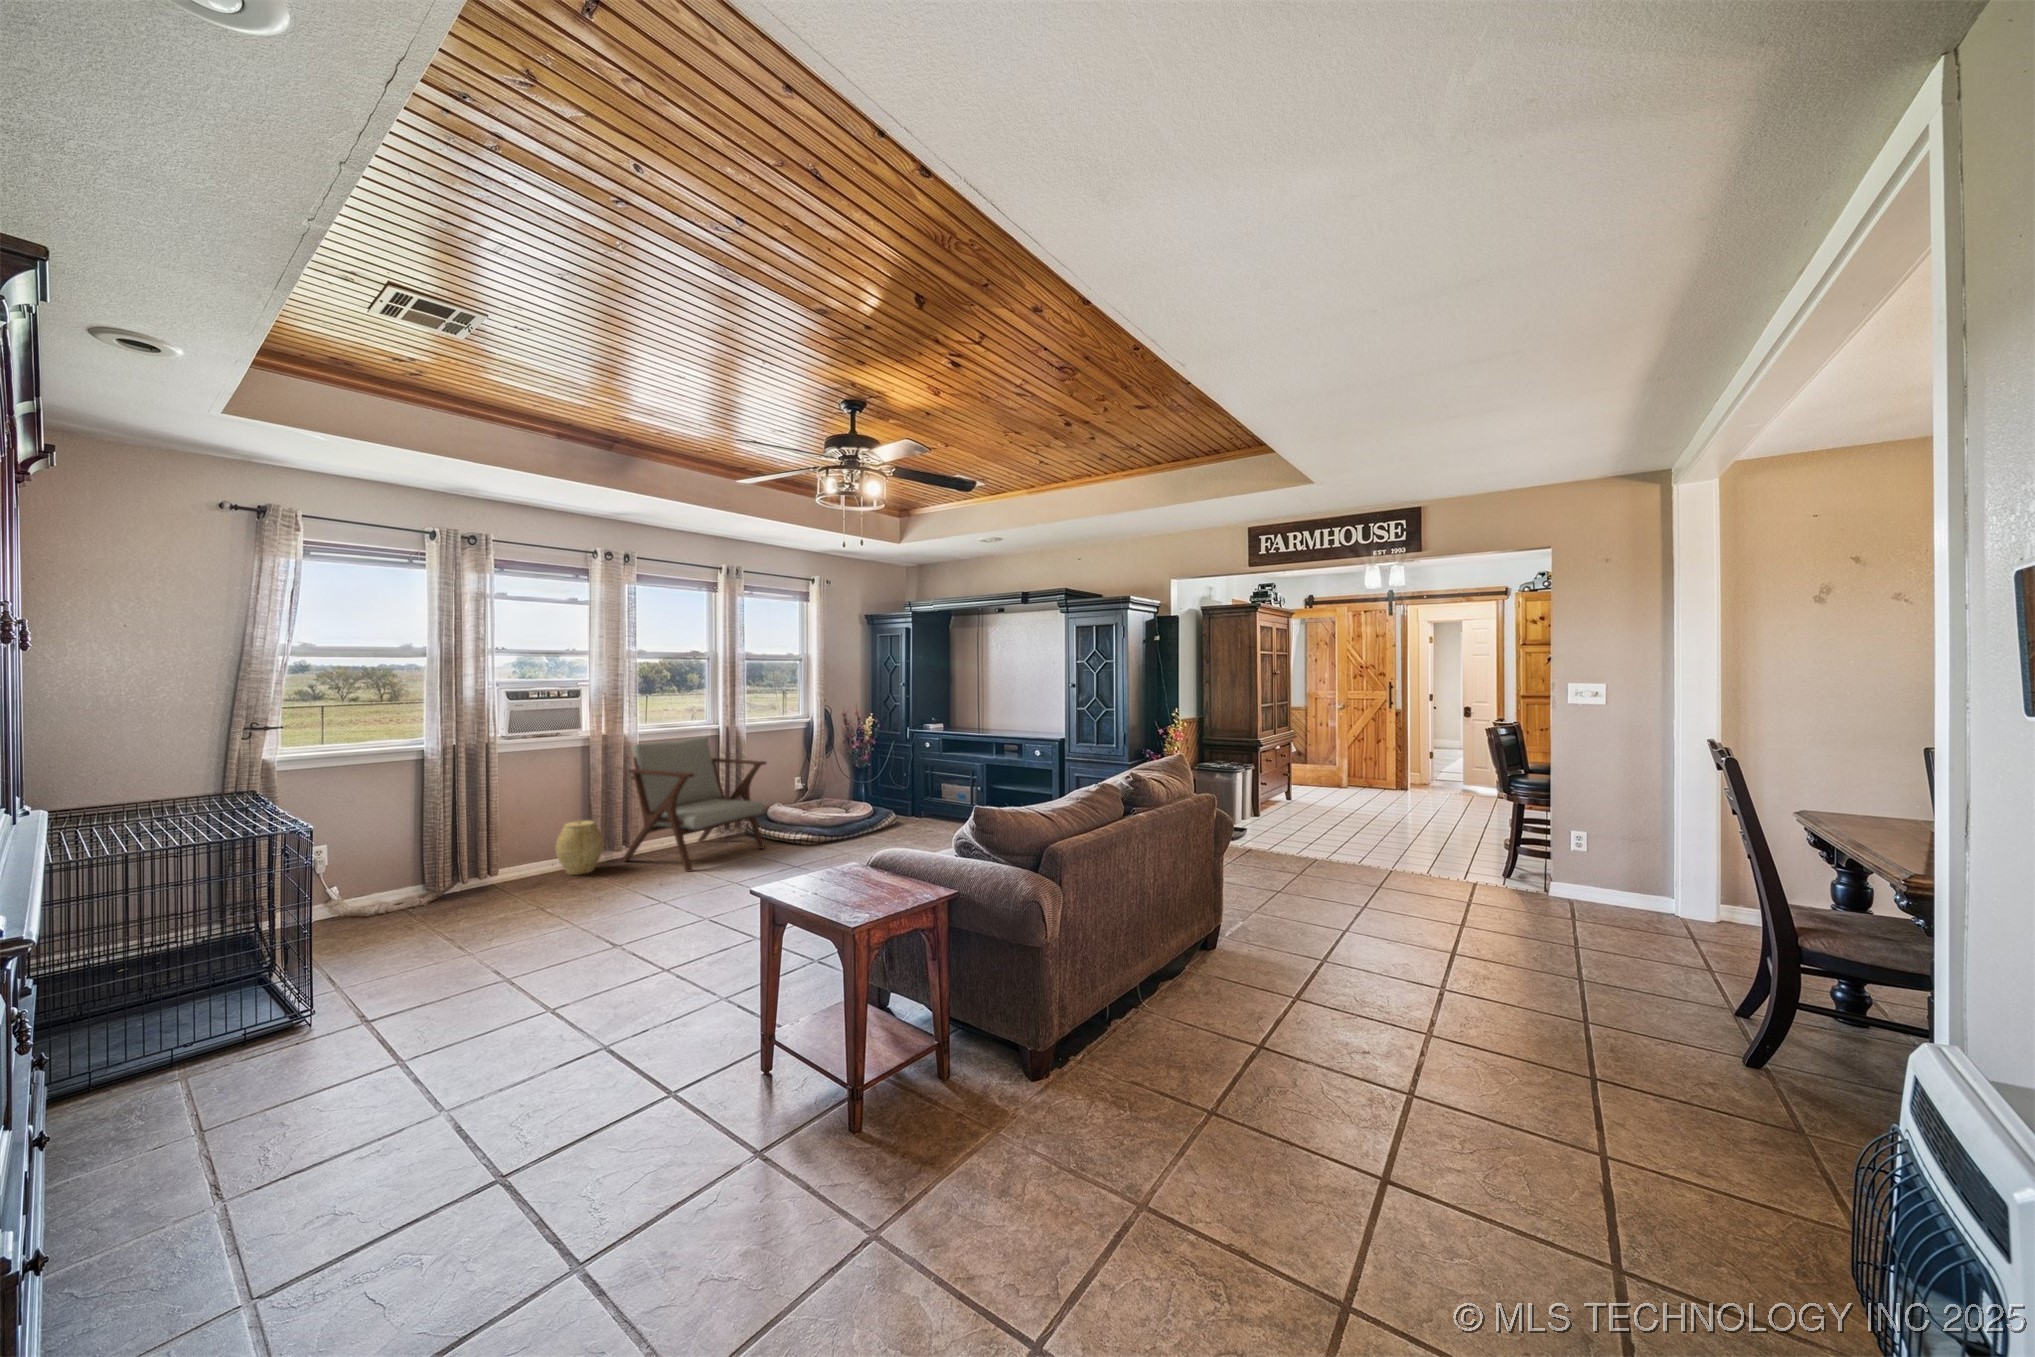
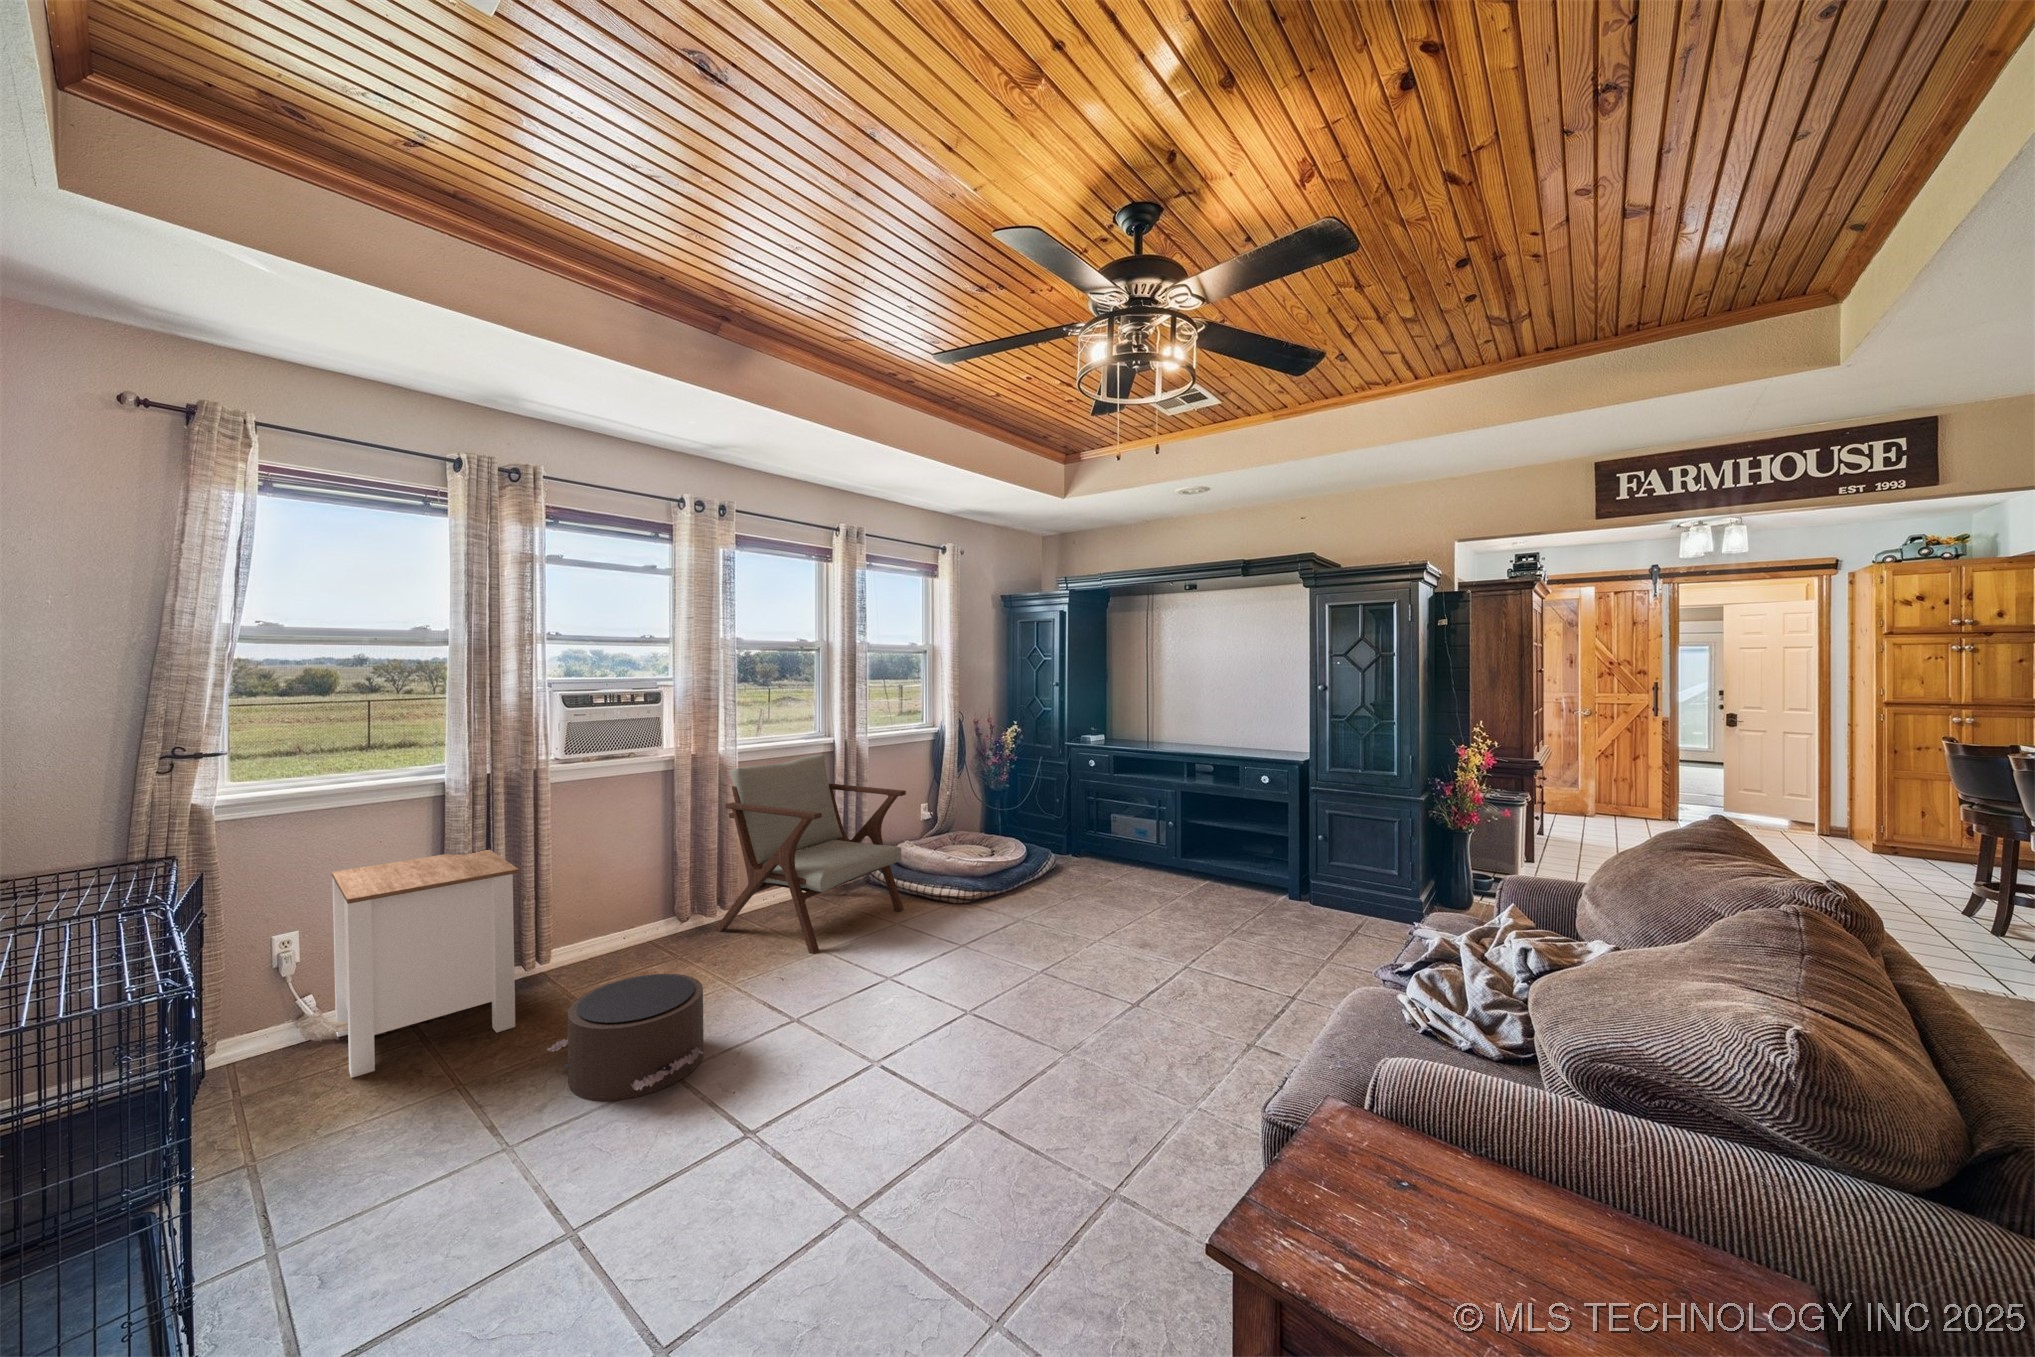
side table: none [349,795,476,930] -> present [332,850,519,1078]
woven basket: present [556,821,604,875] -> none [630,876,695,956]
pouf: none [494,870,598,936] -> present [547,974,706,1101]

